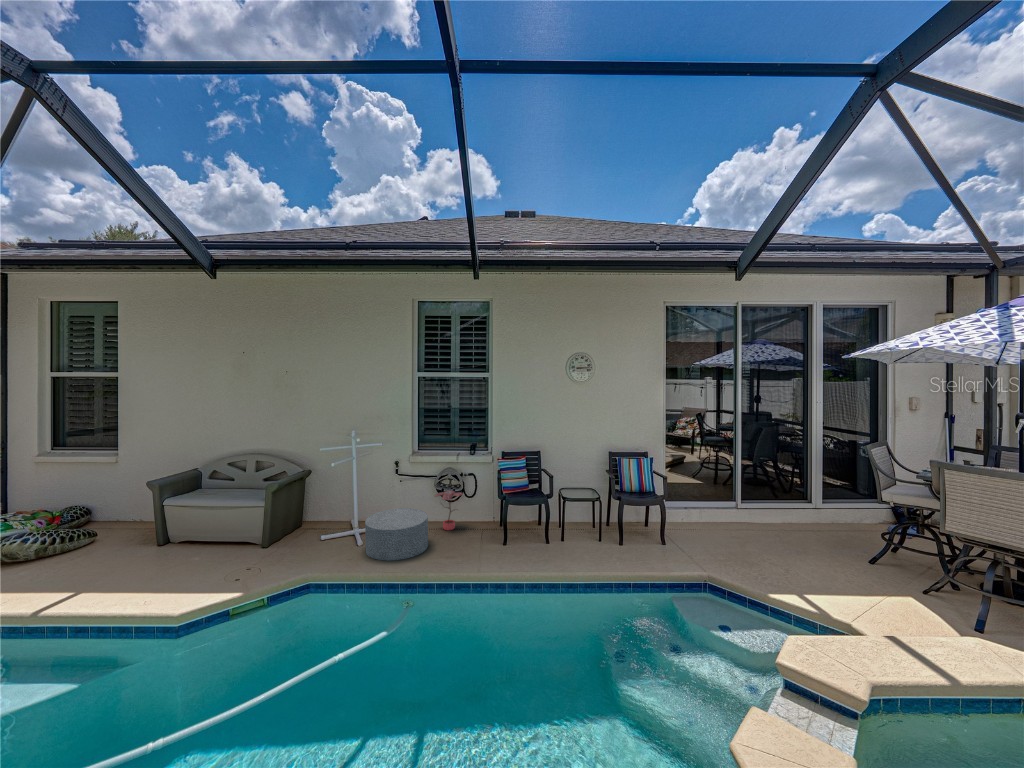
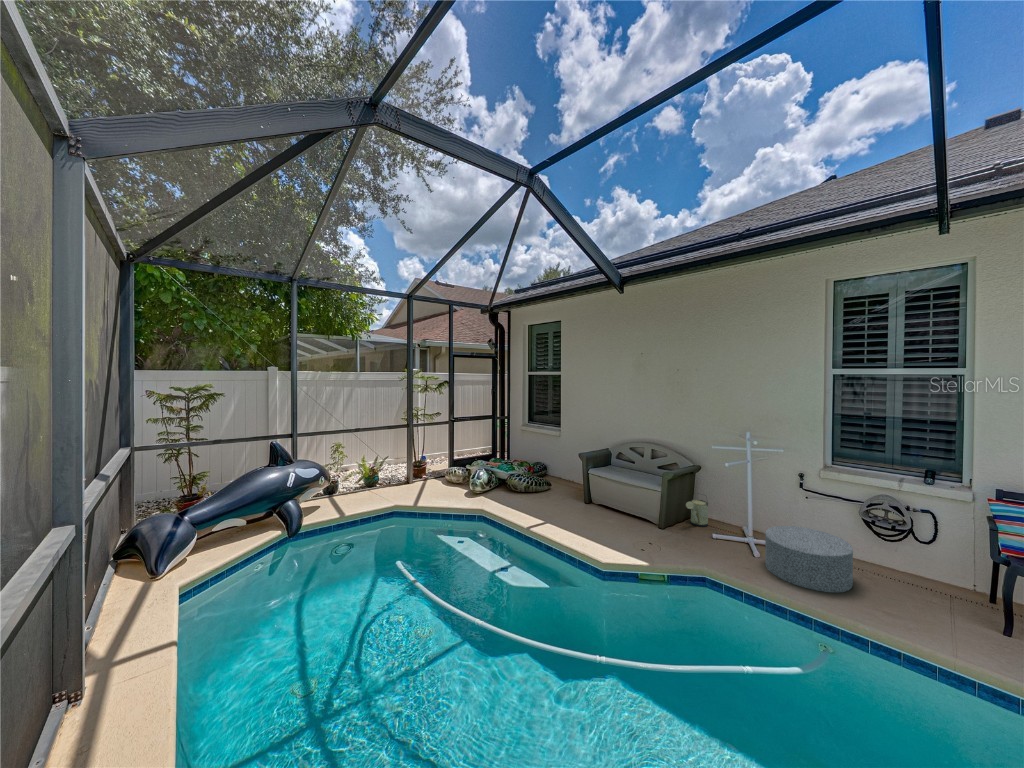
potted plant: present [435,490,463,530] -> none [859,523,911,576]
watering can: none [293,499,318,534] -> present [686,499,708,527]

